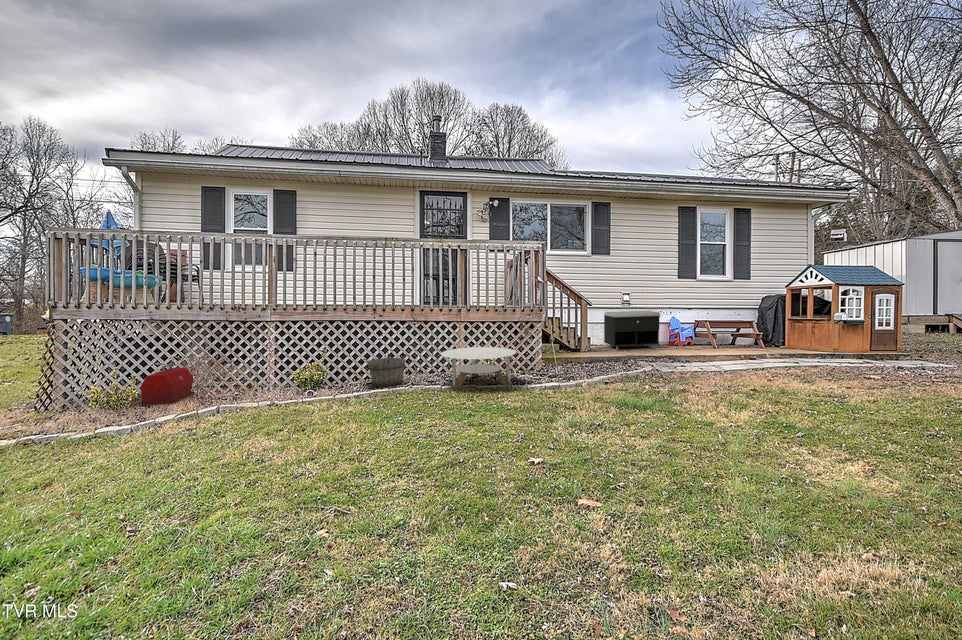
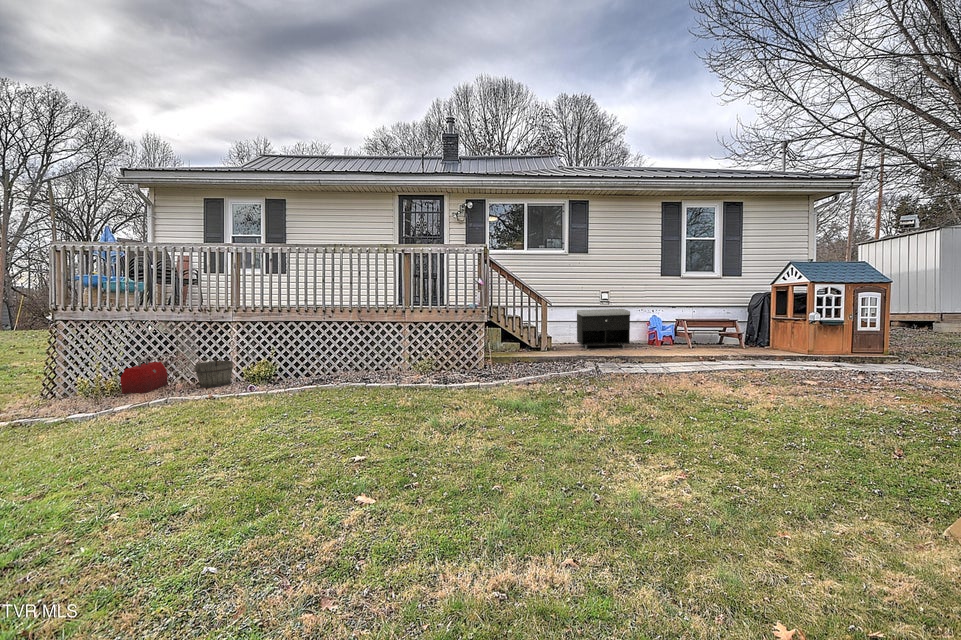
round table: present [441,347,516,388] -> none [378,346,449,385]
wooden bucket: present [367,352,405,386] -> present [194,357,233,388]

